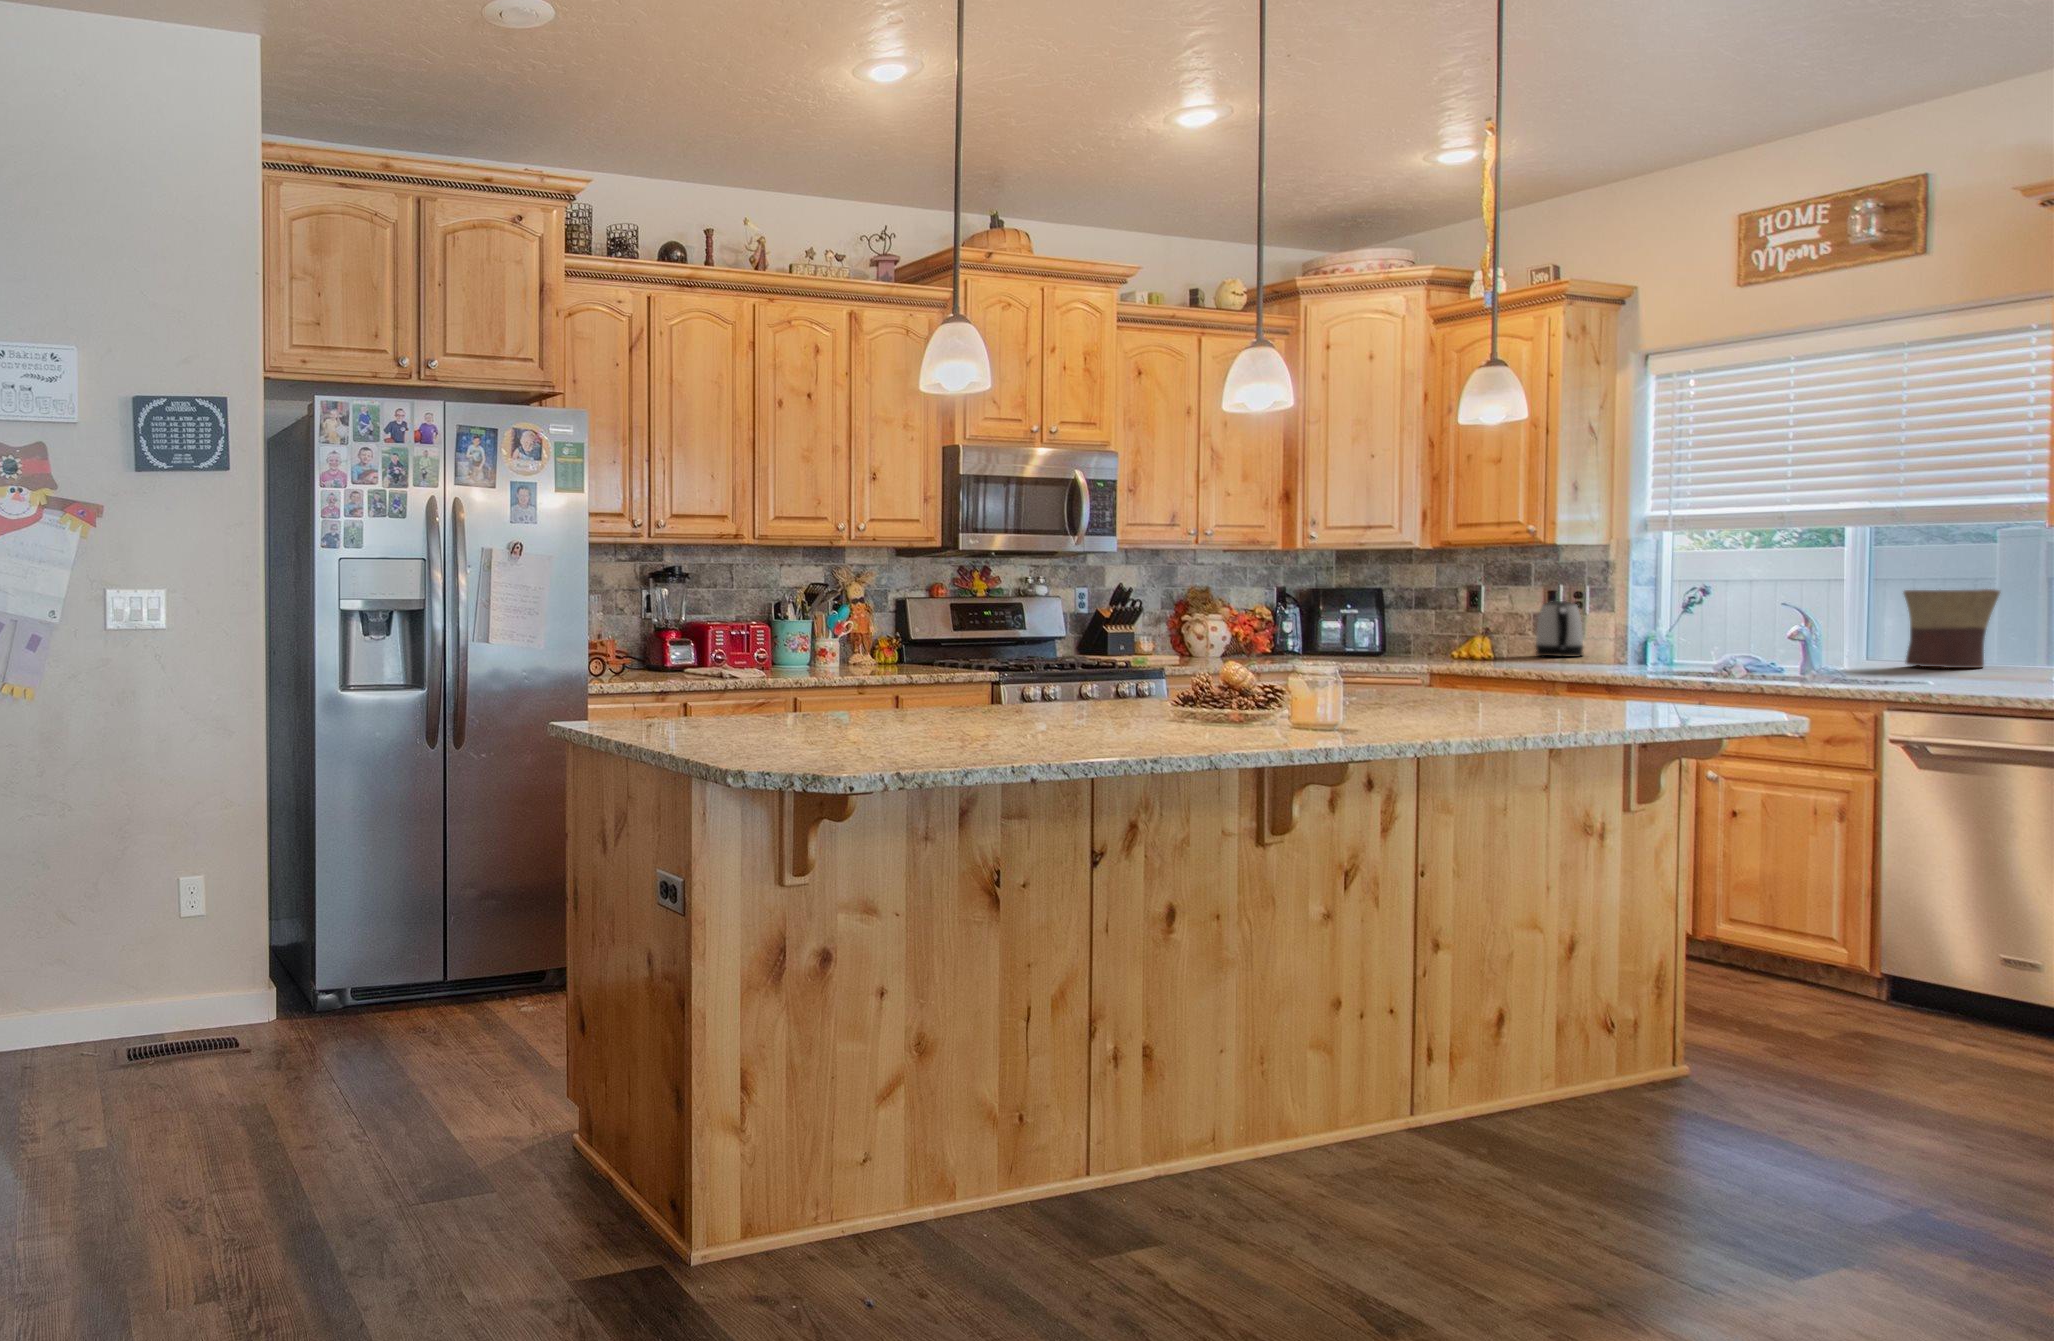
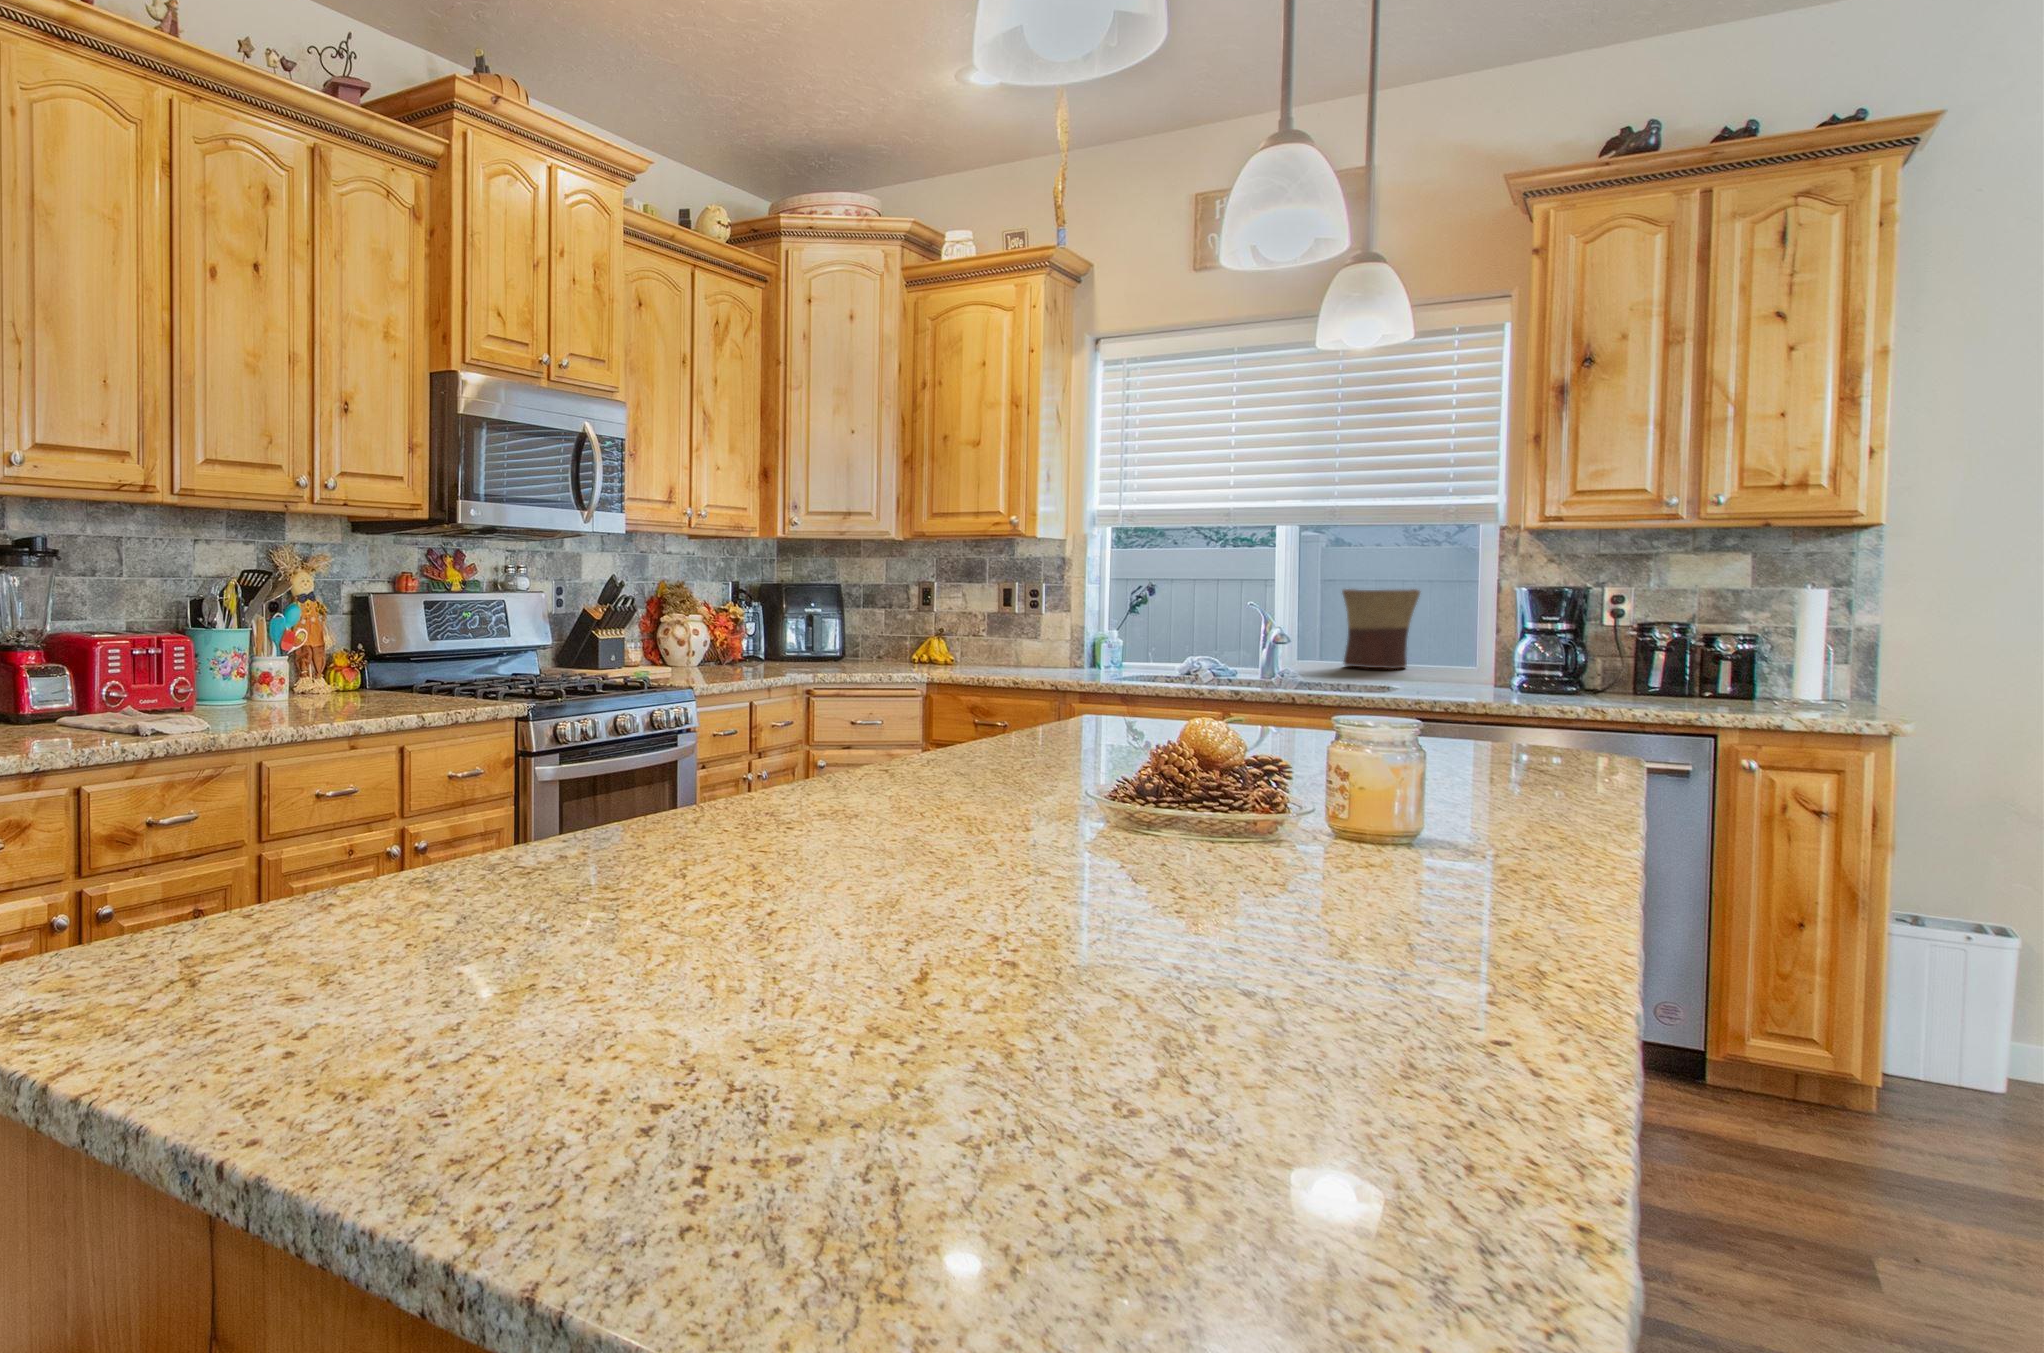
kettle: present [1536,601,1583,657] -> none [998,599,1042,660]

